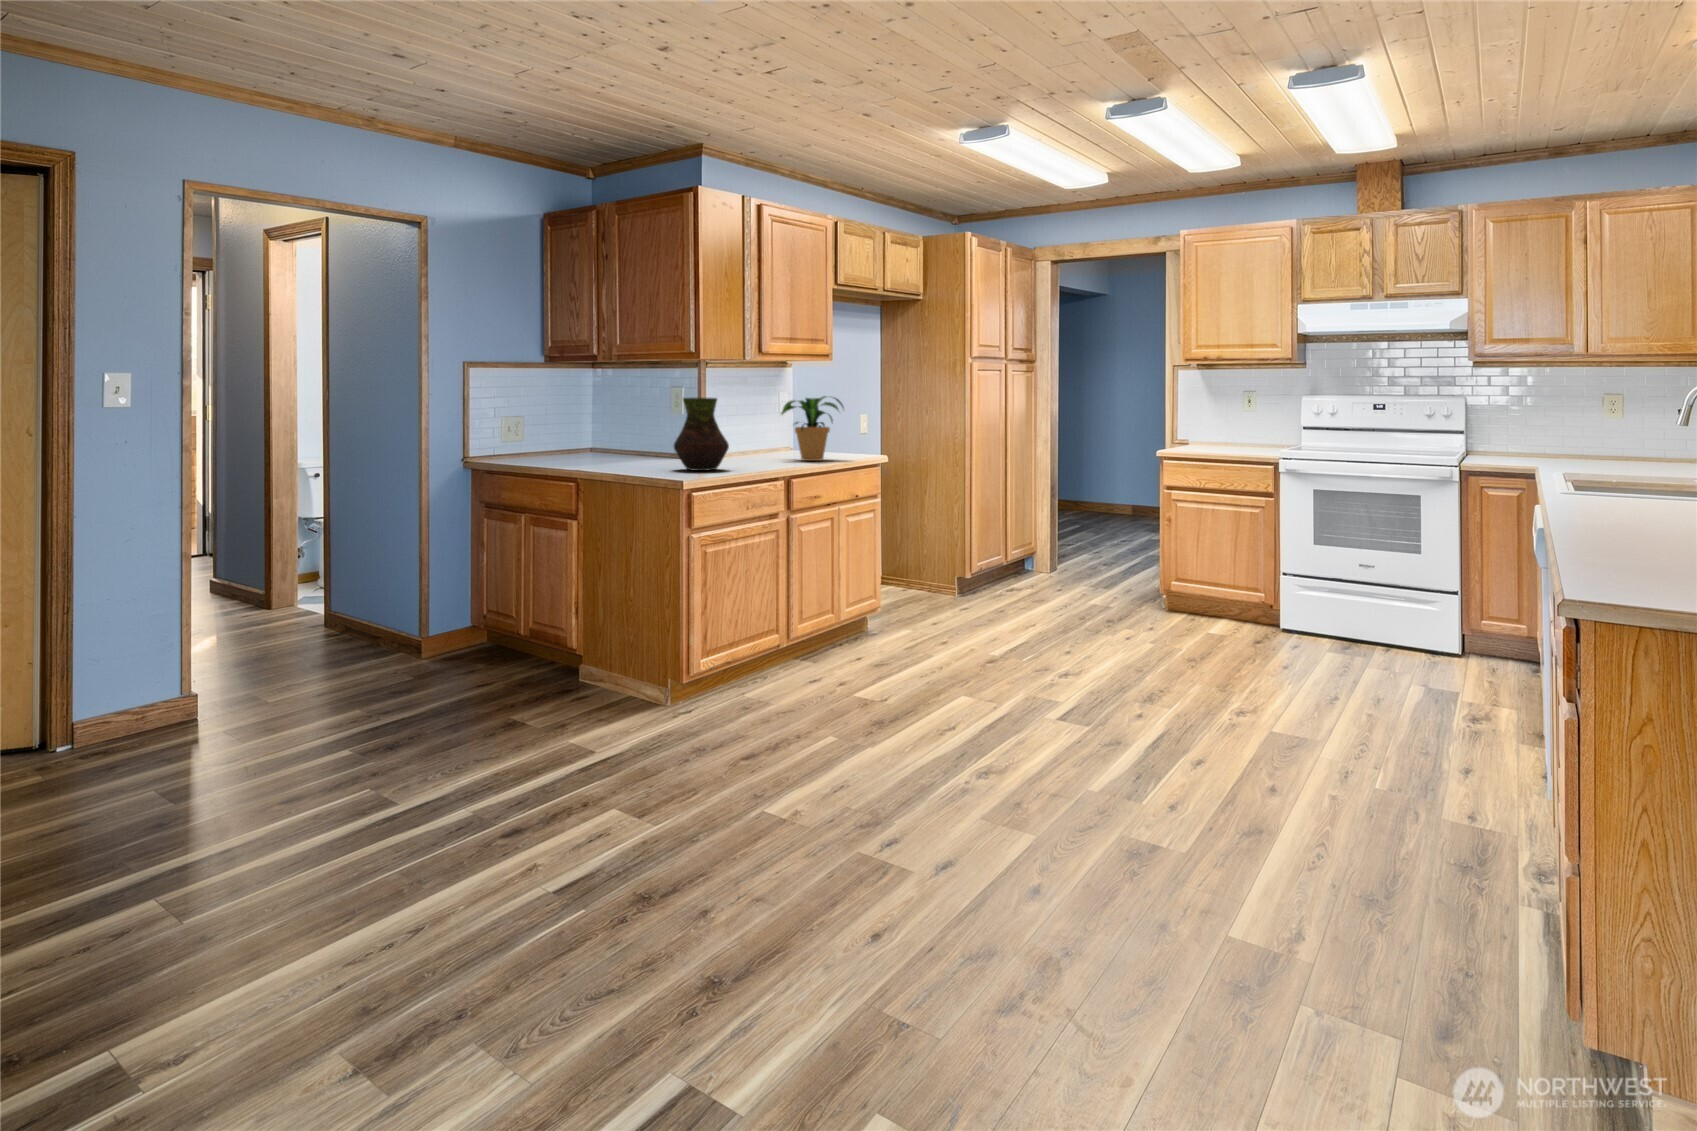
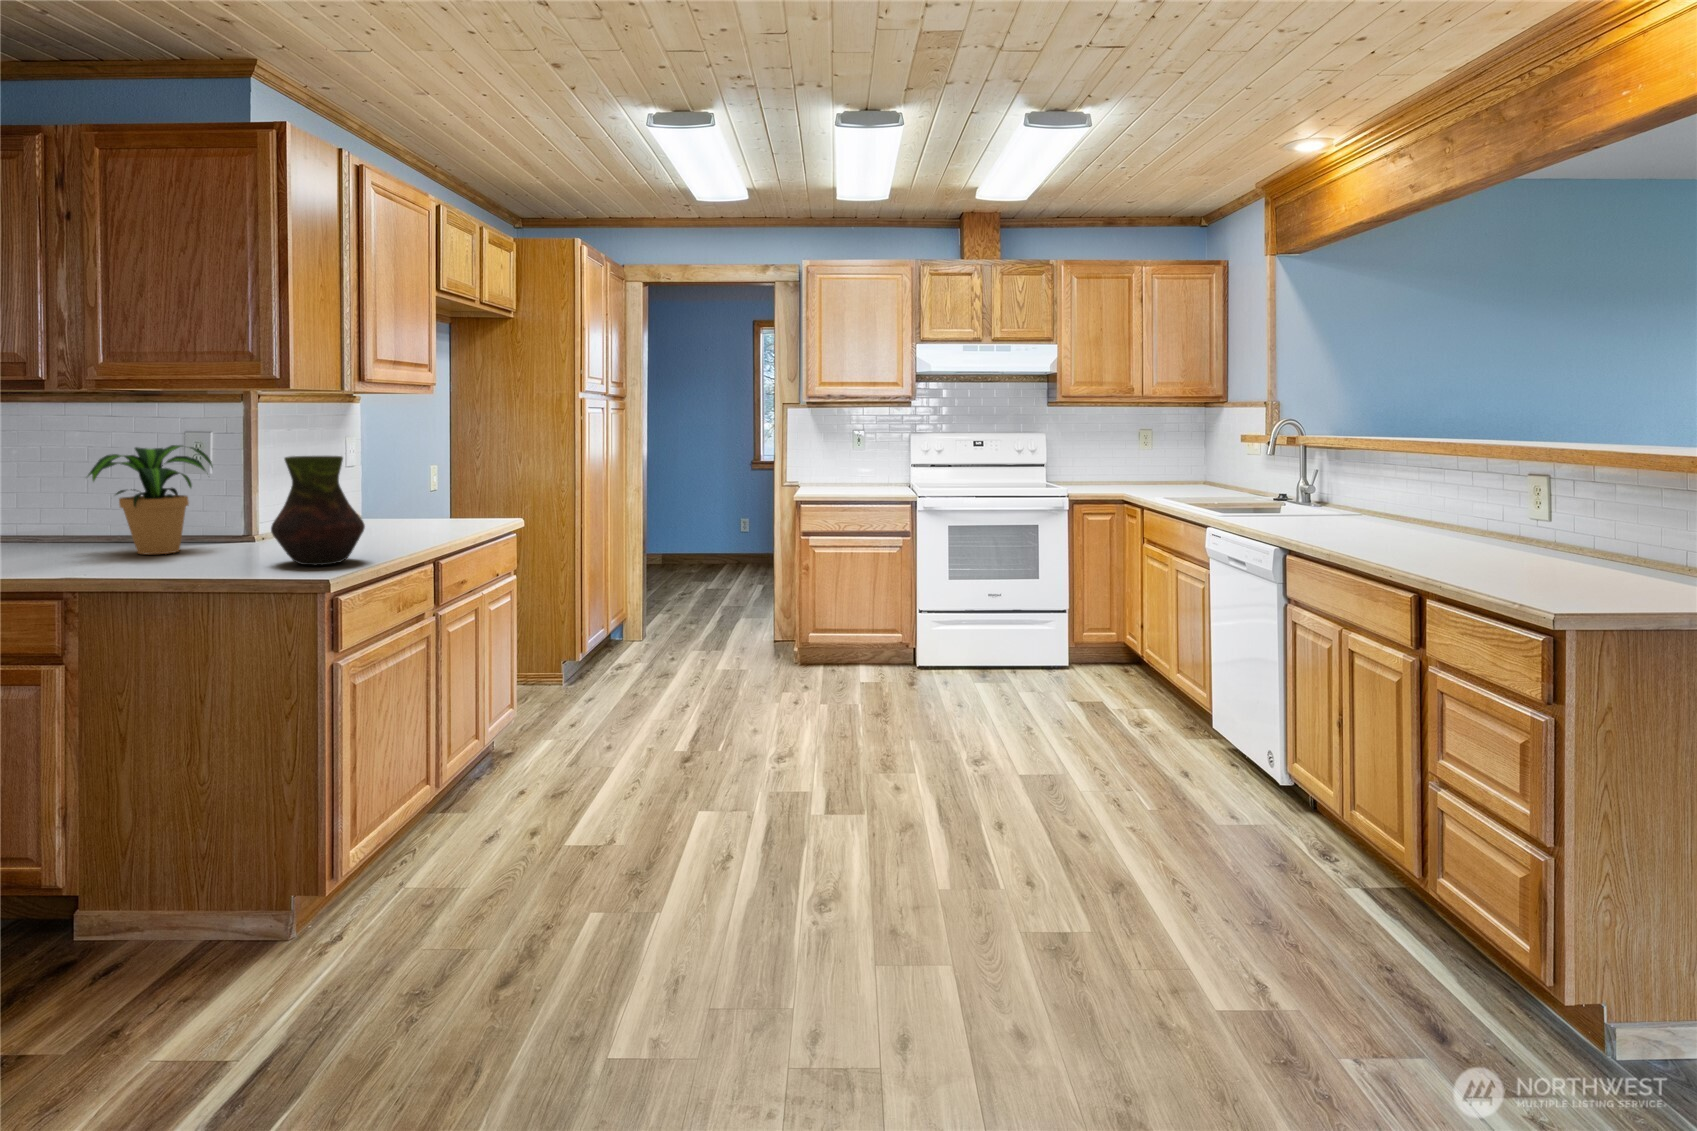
potted plant: present [782,396,844,461] -> present [88,445,213,555]

